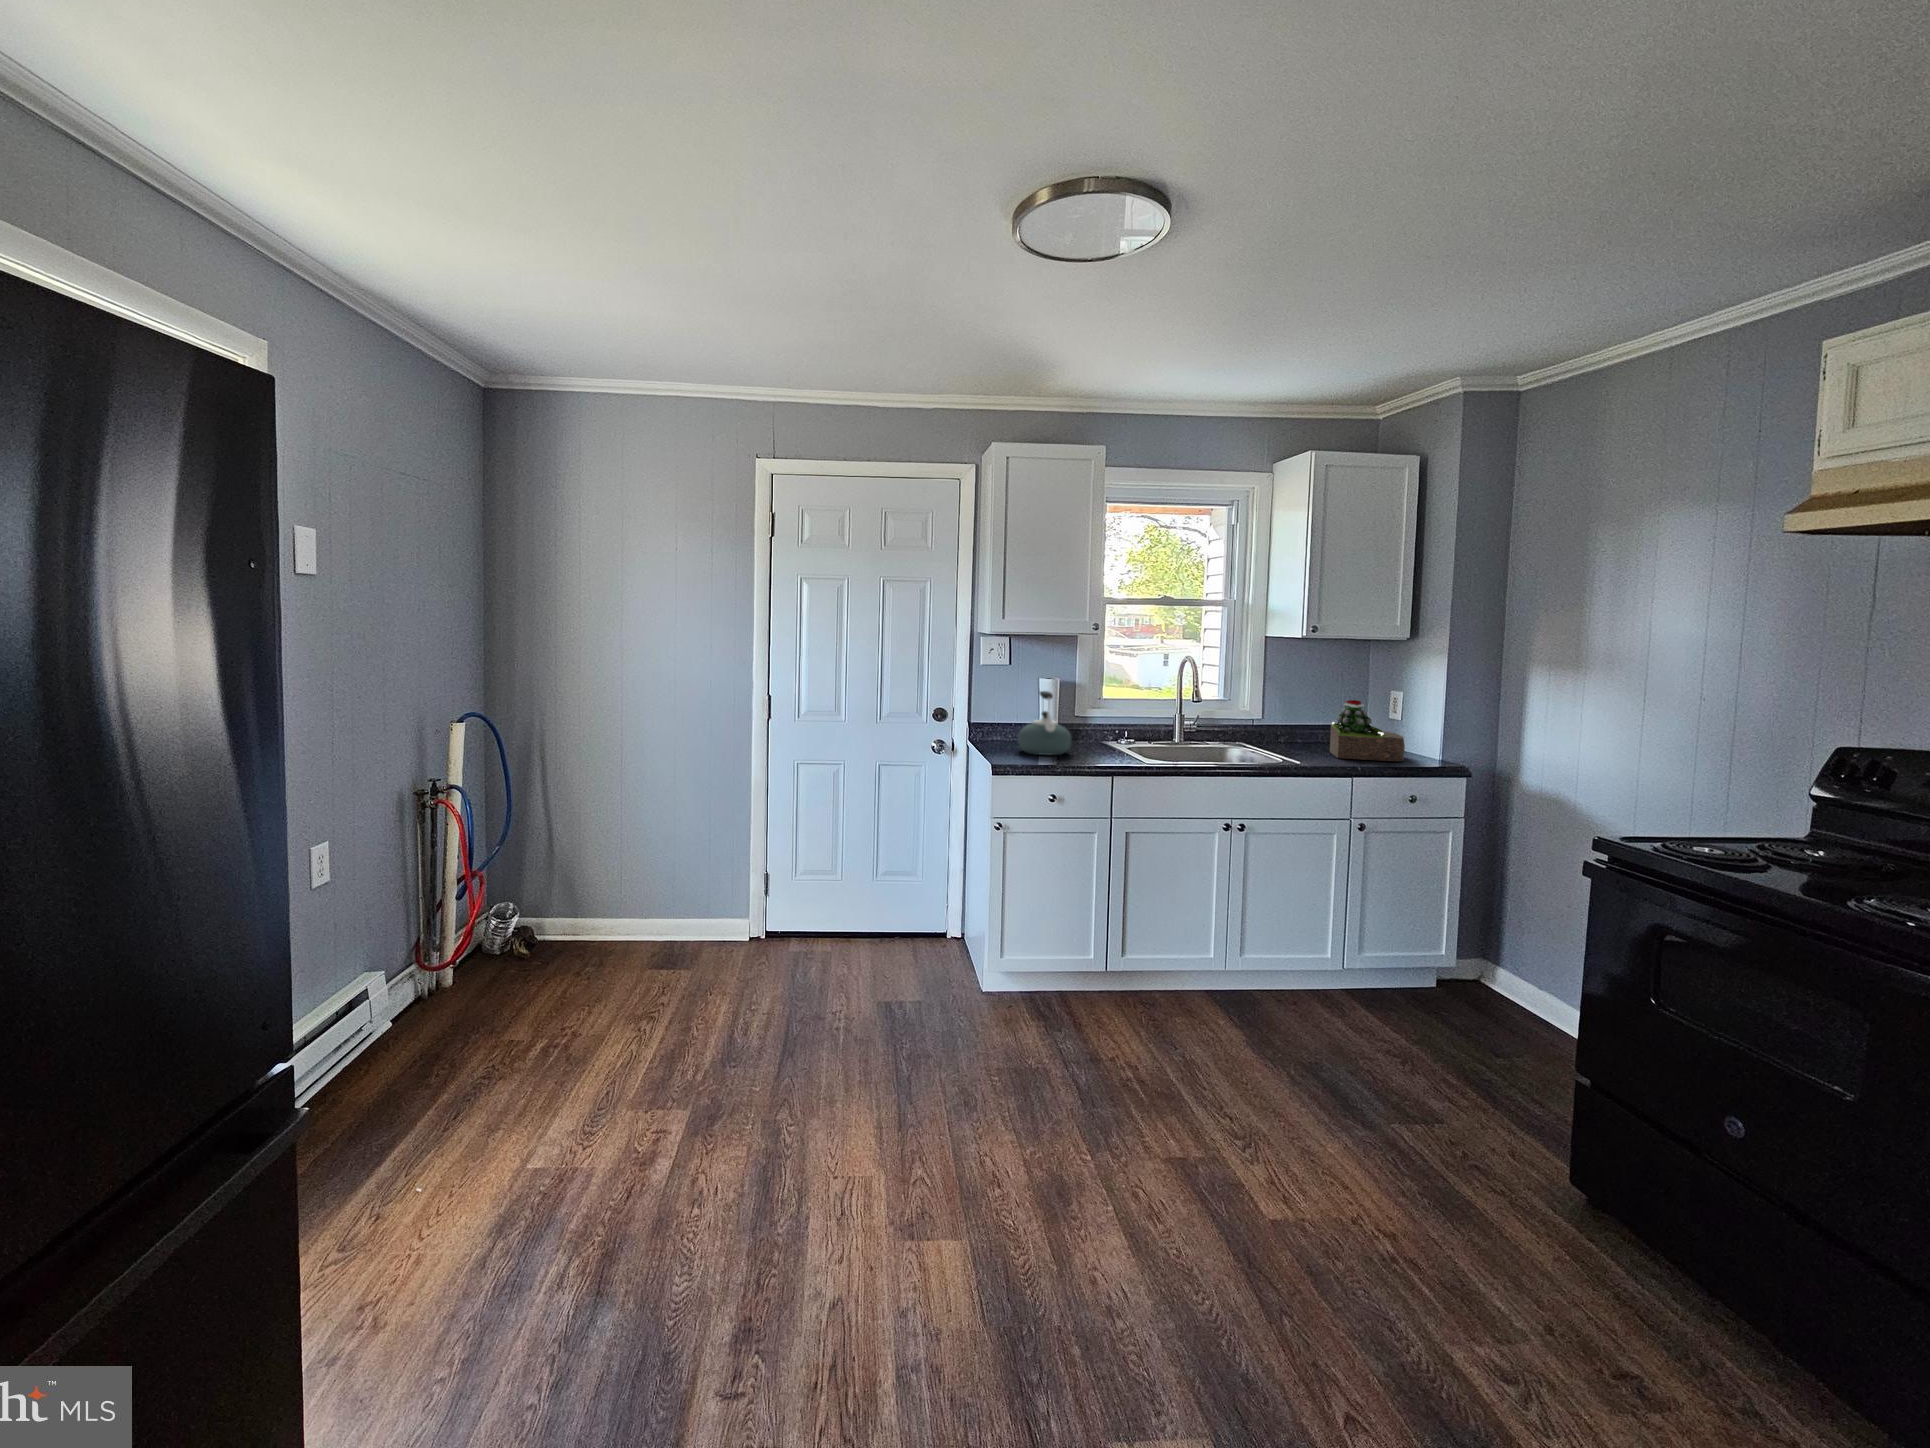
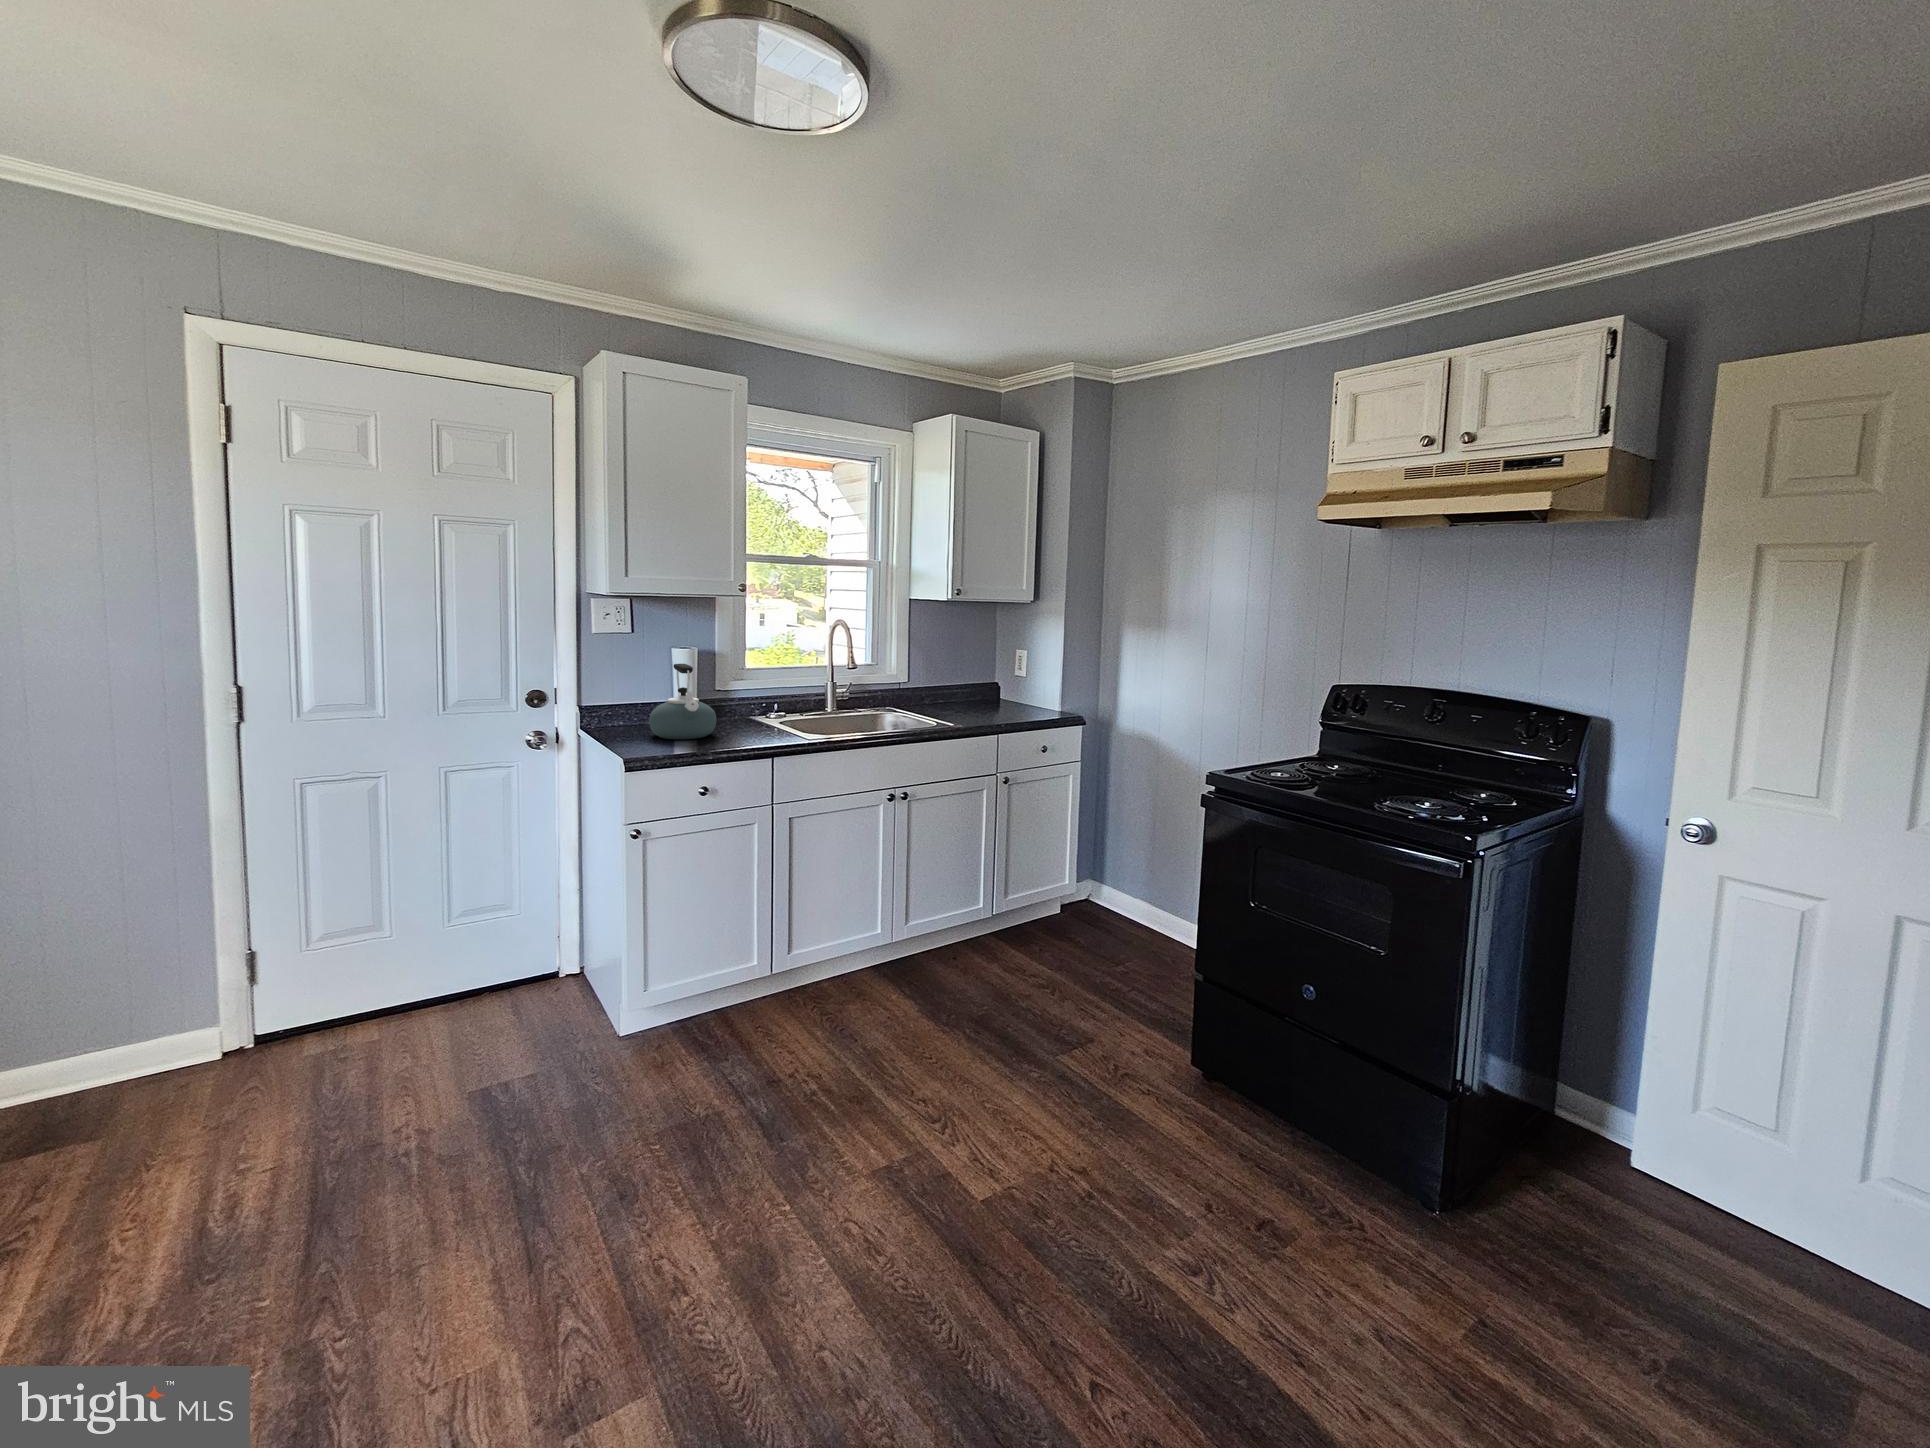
succulent plant: present [1330,700,1405,761] -> none [967,662,1030,717]

